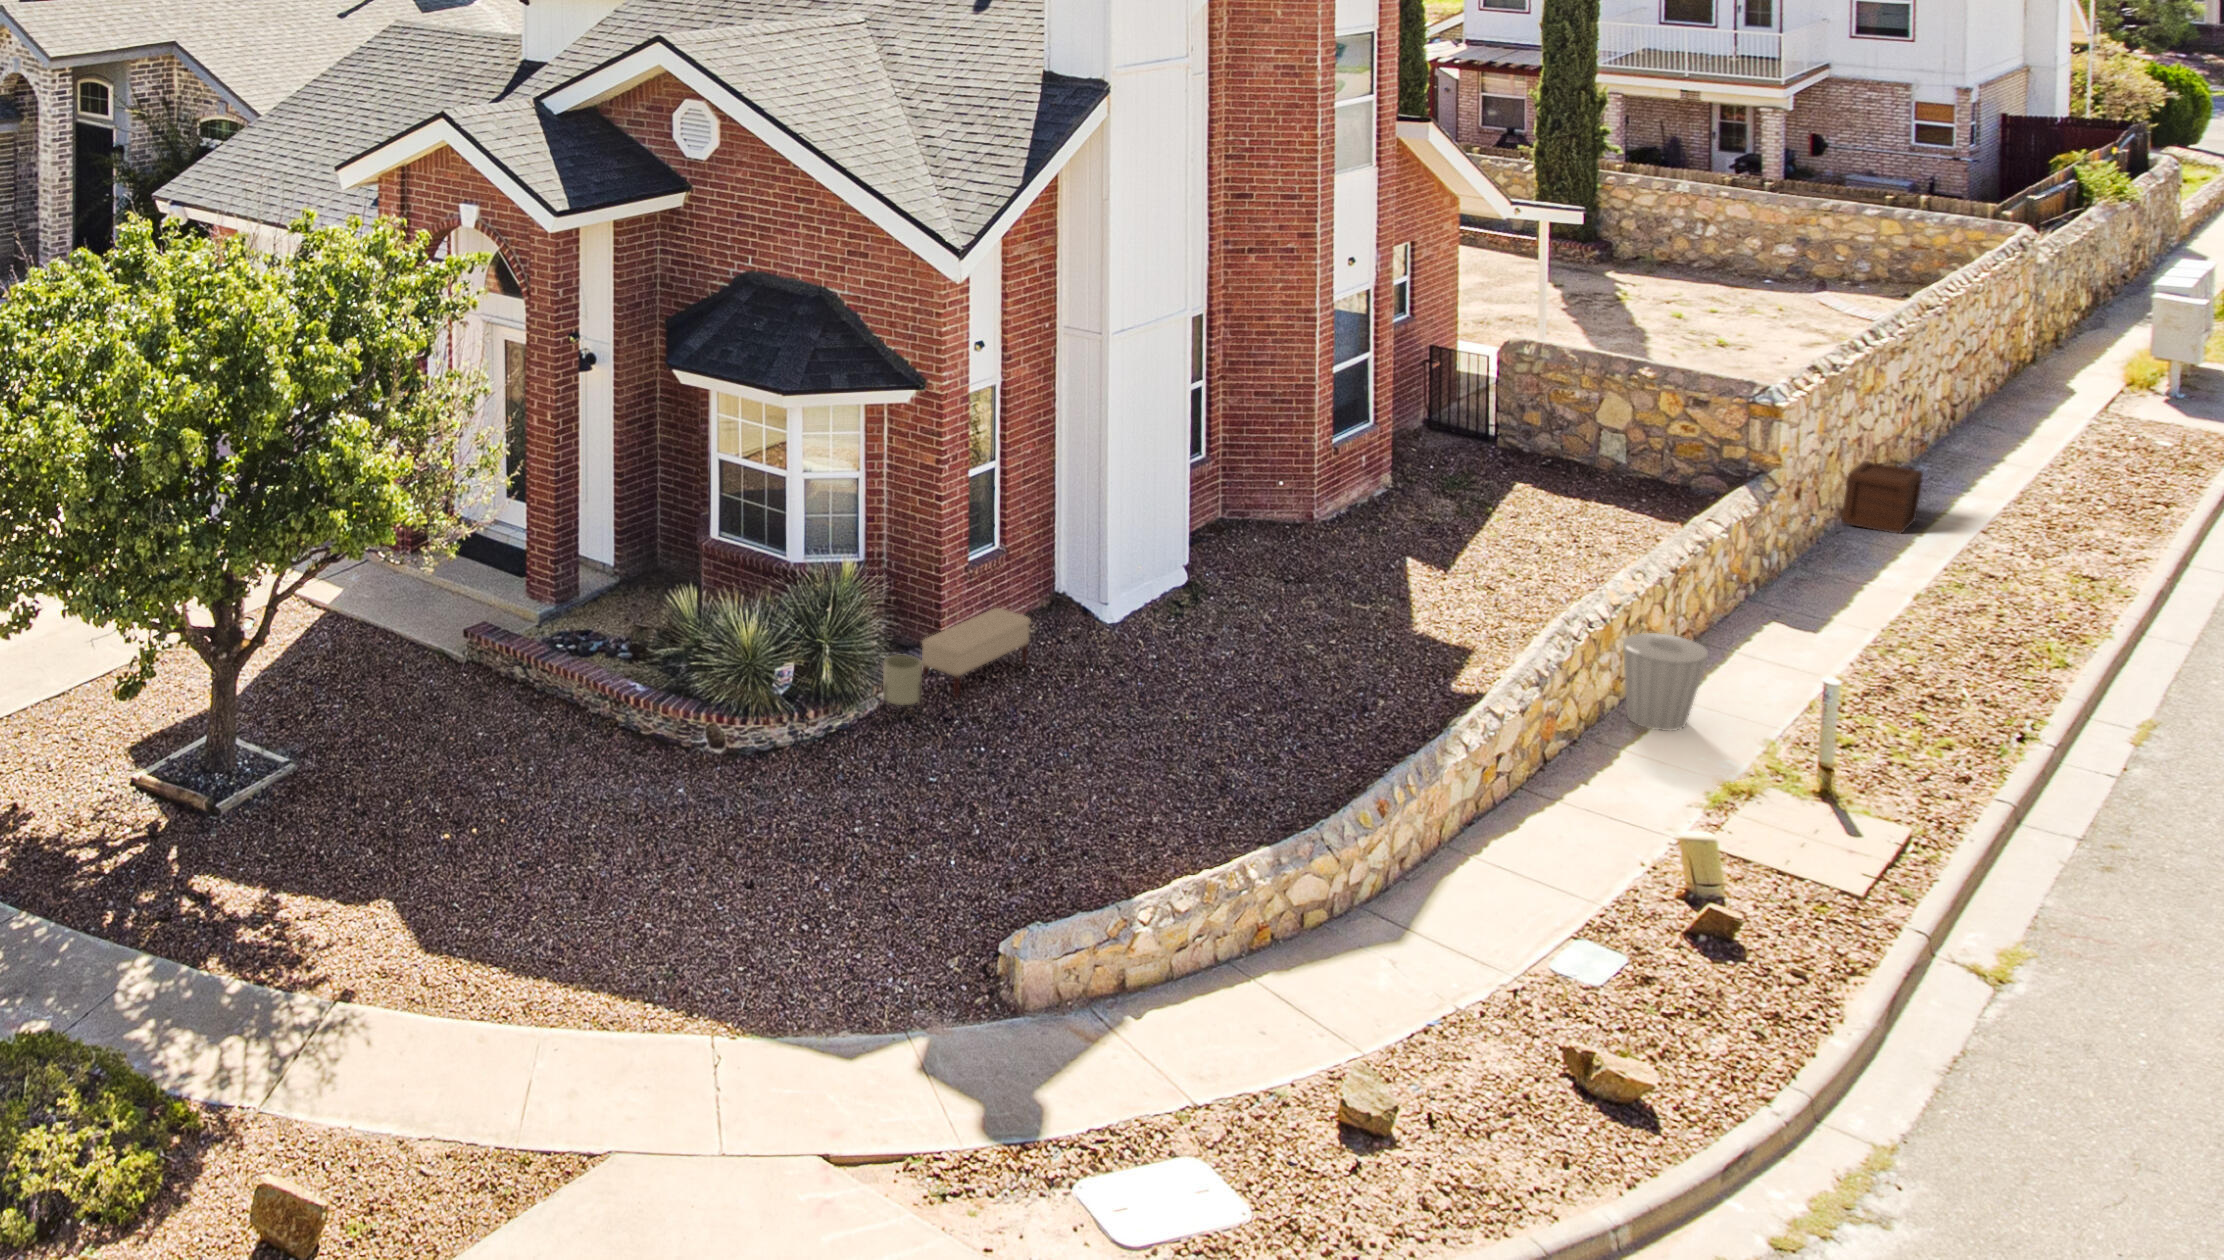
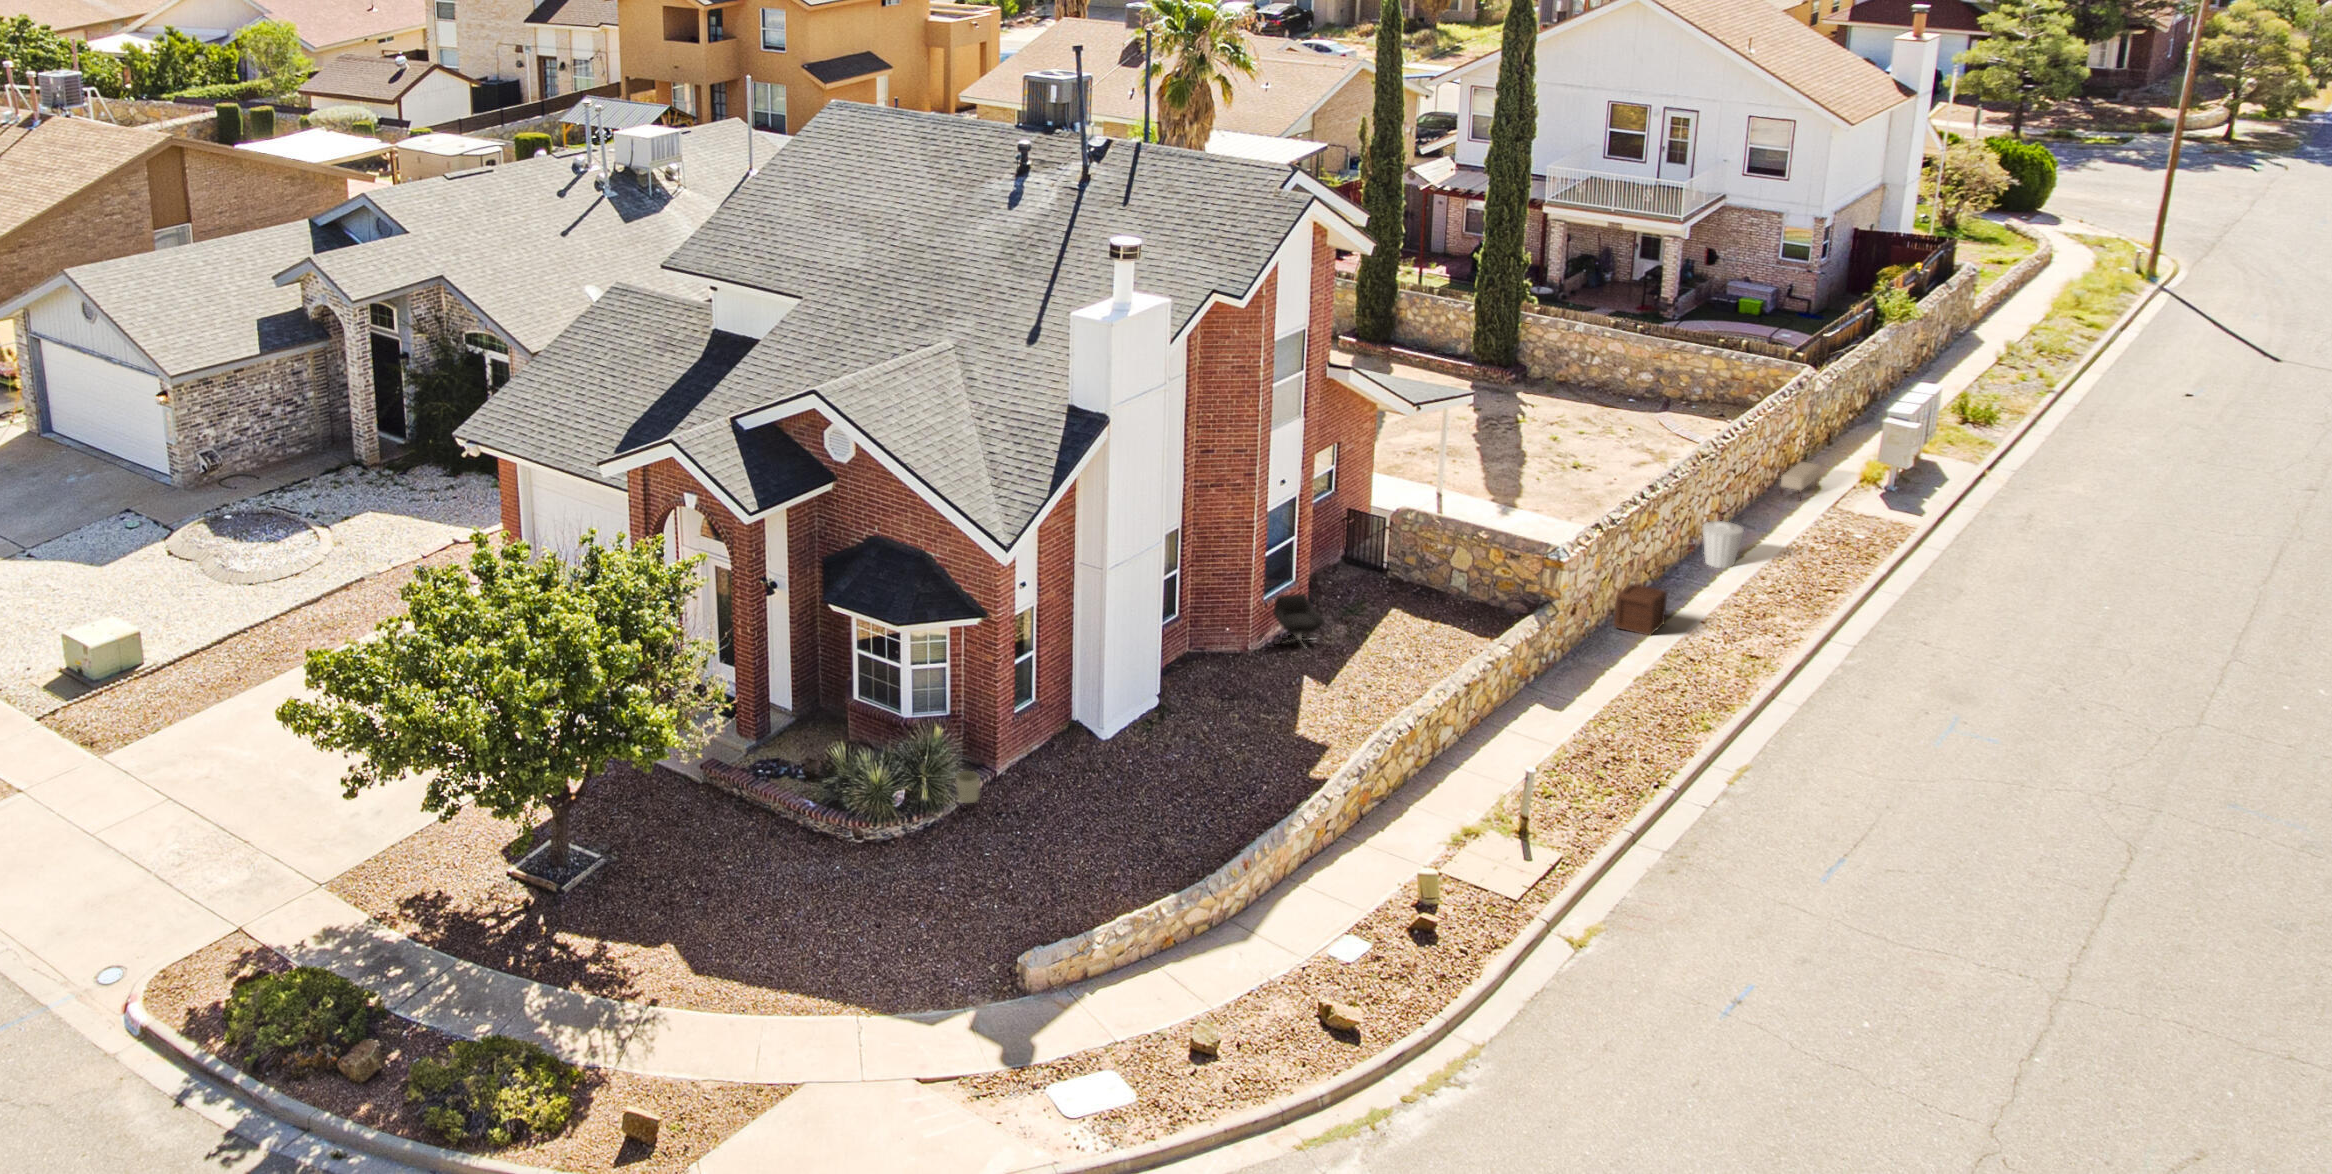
lounge chair: none [1347,449,1429,526] -> present [1273,594,1325,648]
bench: present [922,608,1031,699] -> present [1781,462,1820,499]
trash can: present [1623,633,1708,731] -> present [1702,521,1743,568]

